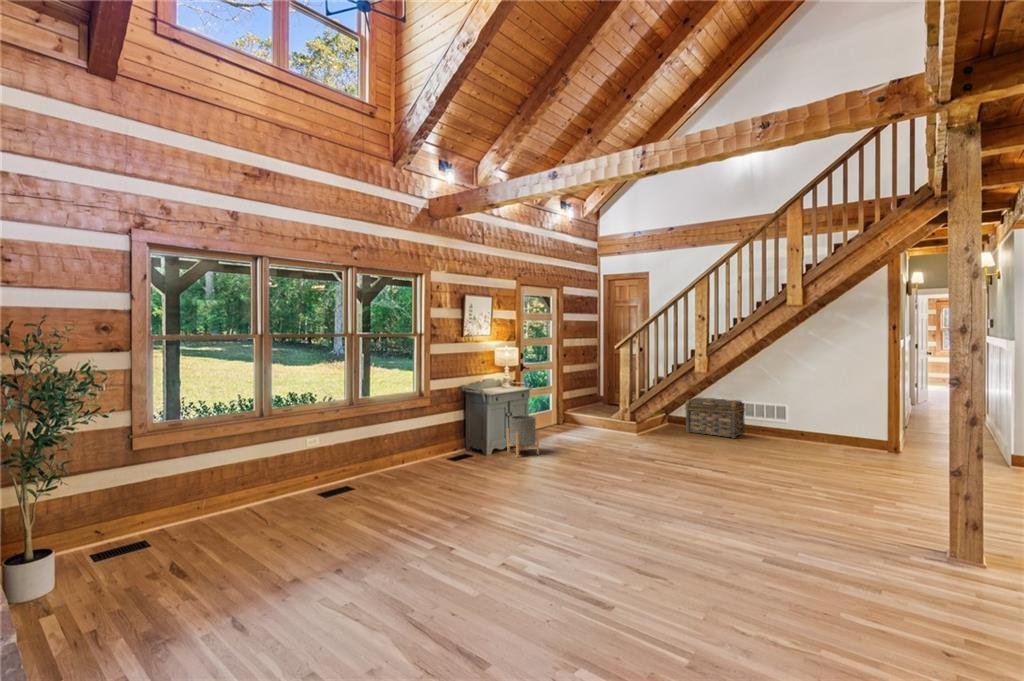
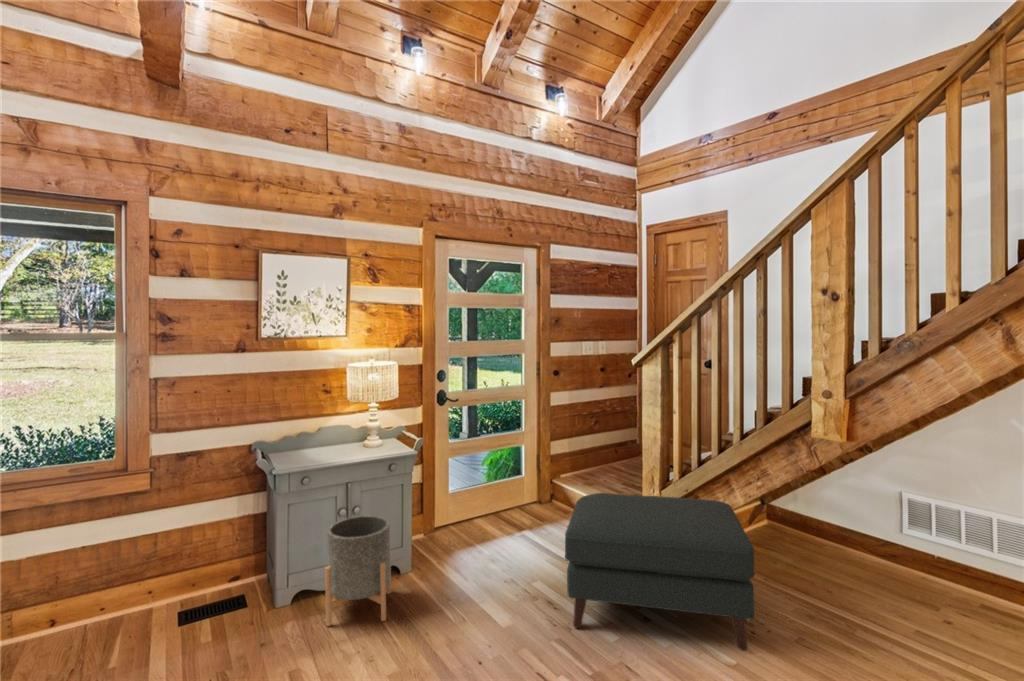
basket: present [685,397,745,438] -> none [794,479,963,612]
ottoman: none [601,402,680,450] -> present [565,493,755,651]

